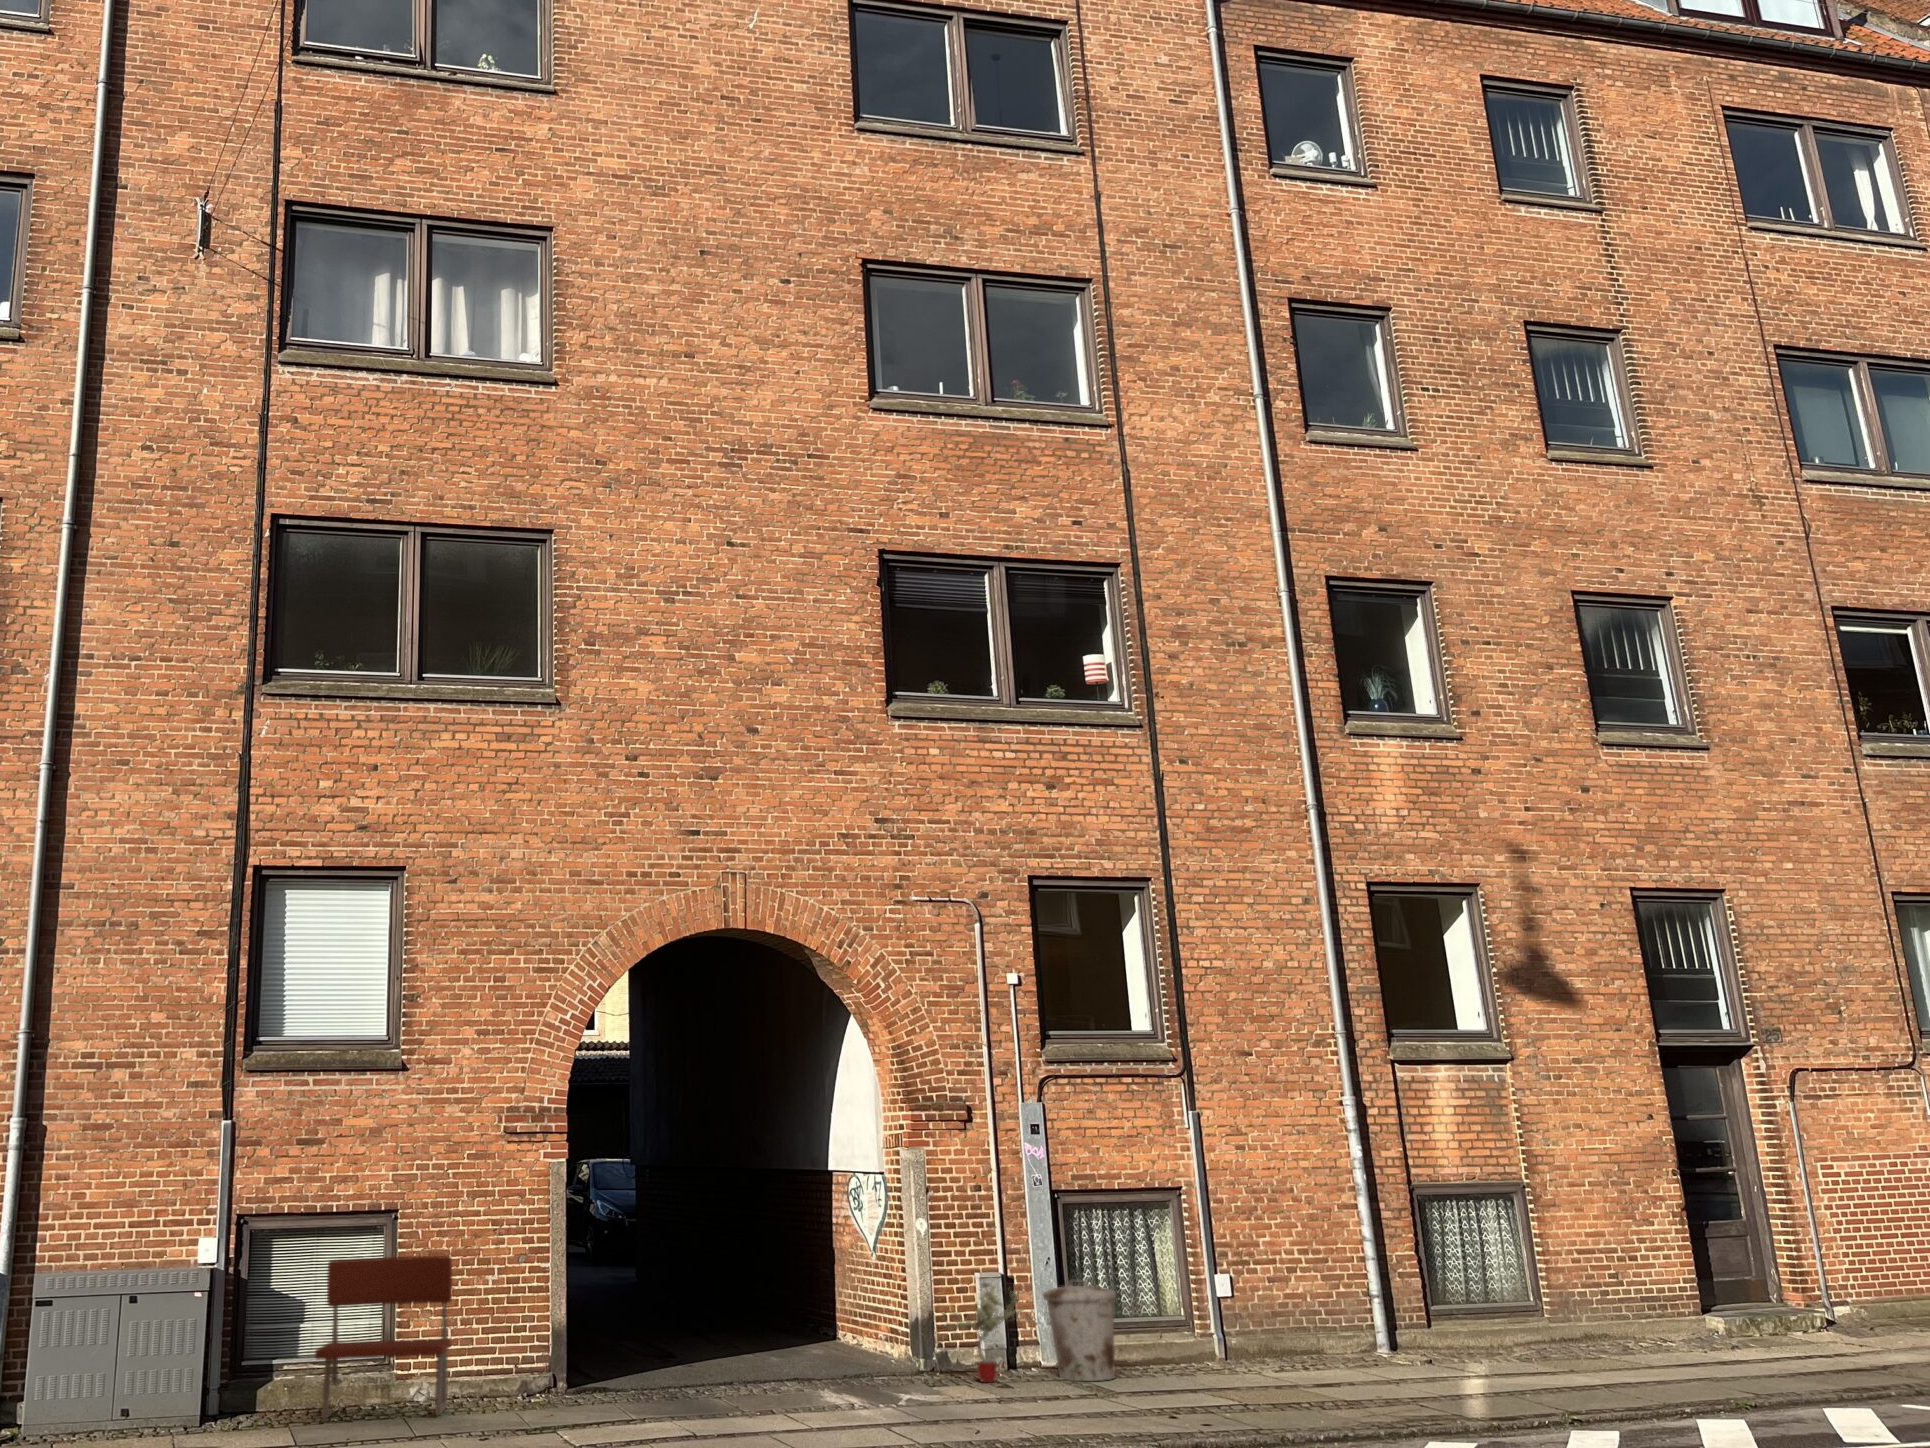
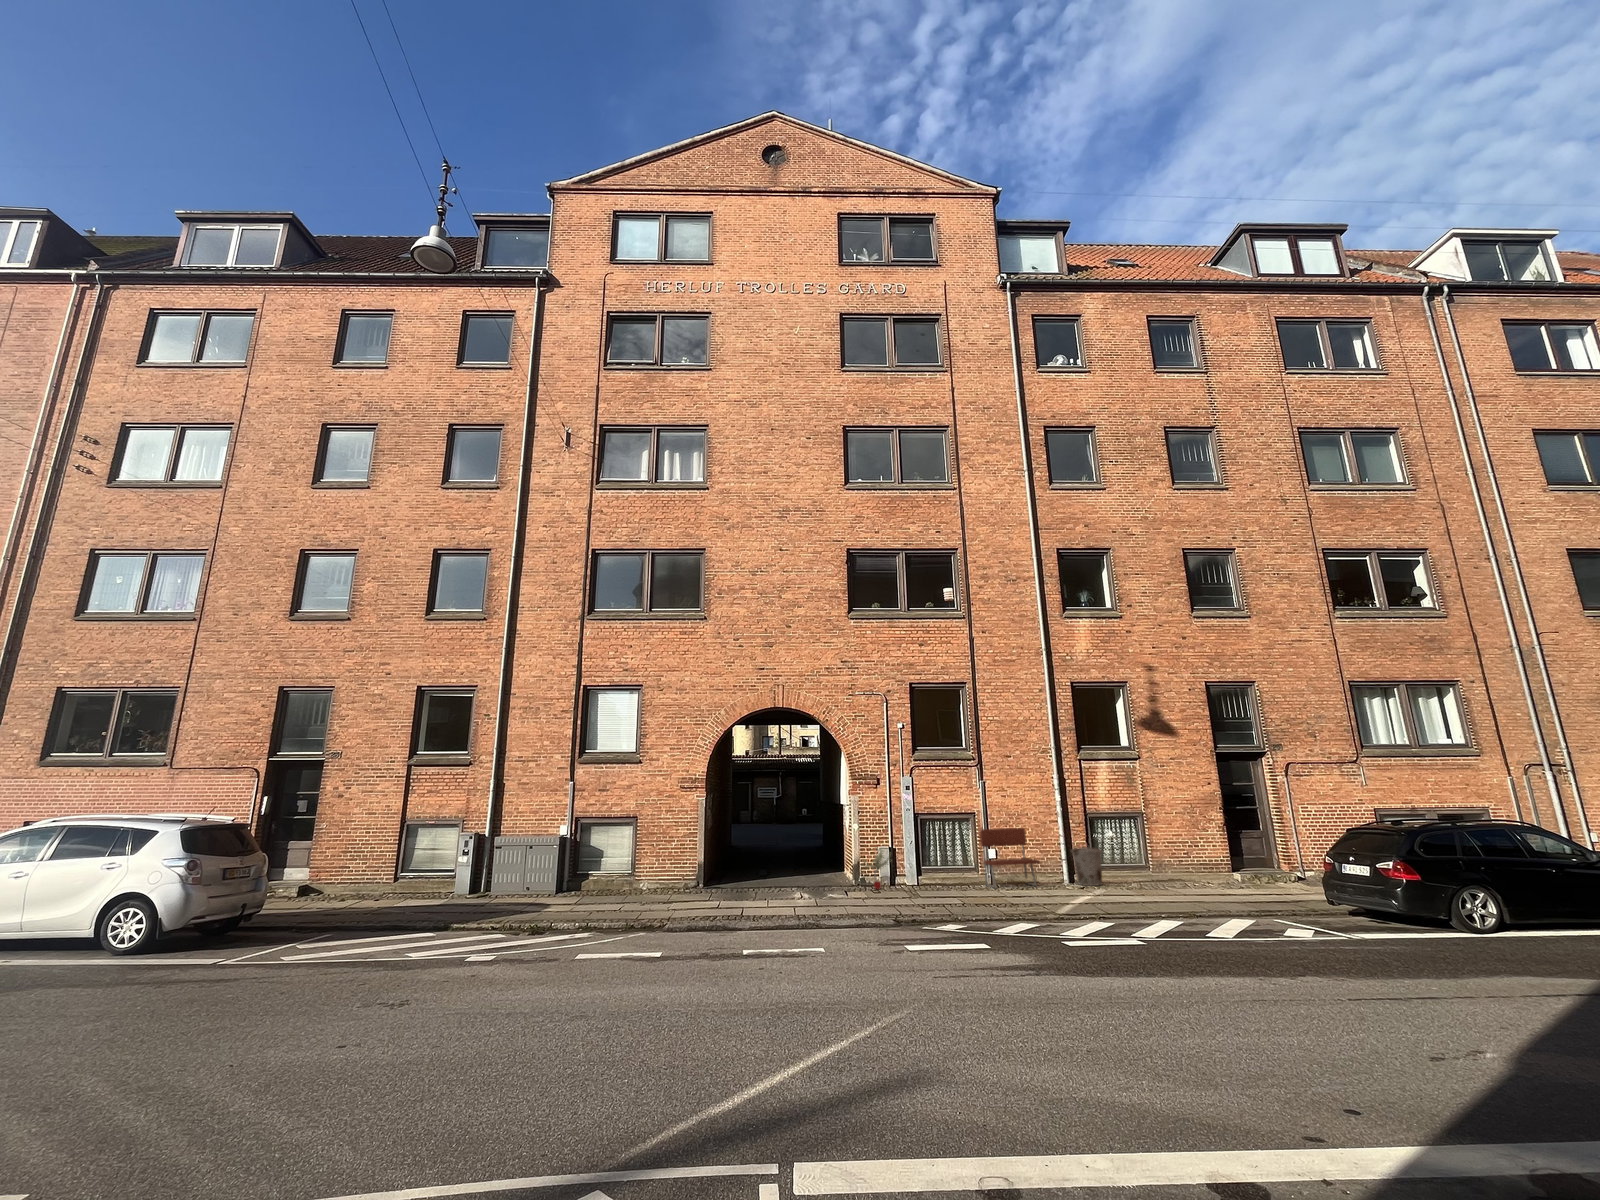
bench: present [315,1256,452,1419] -> present [980,828,1040,888]
trash can: present [1043,1280,1116,1381] -> present [1071,846,1102,886]

